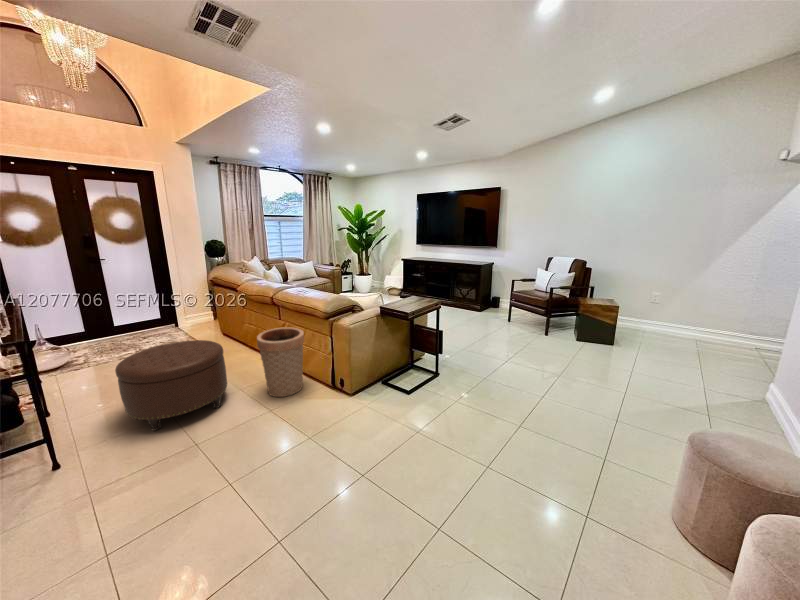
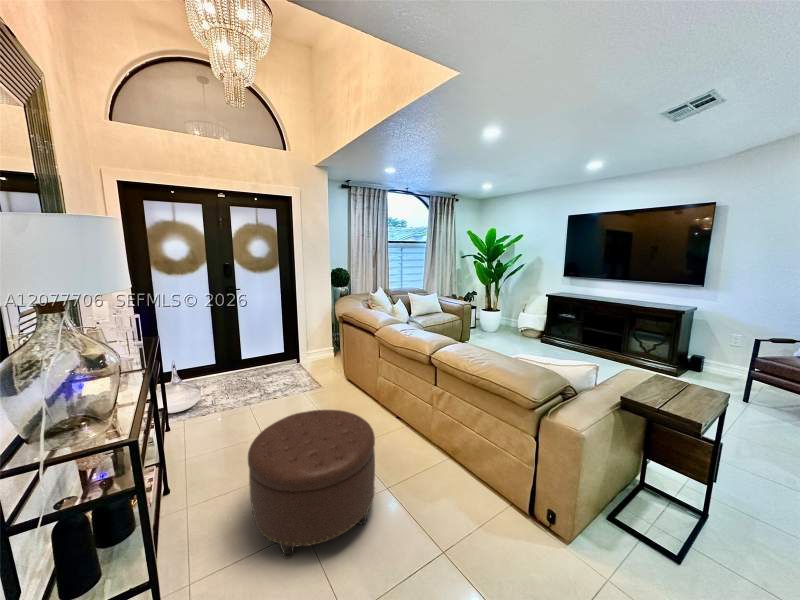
basket: present [257,327,304,397] -> none [422,406,489,521]

